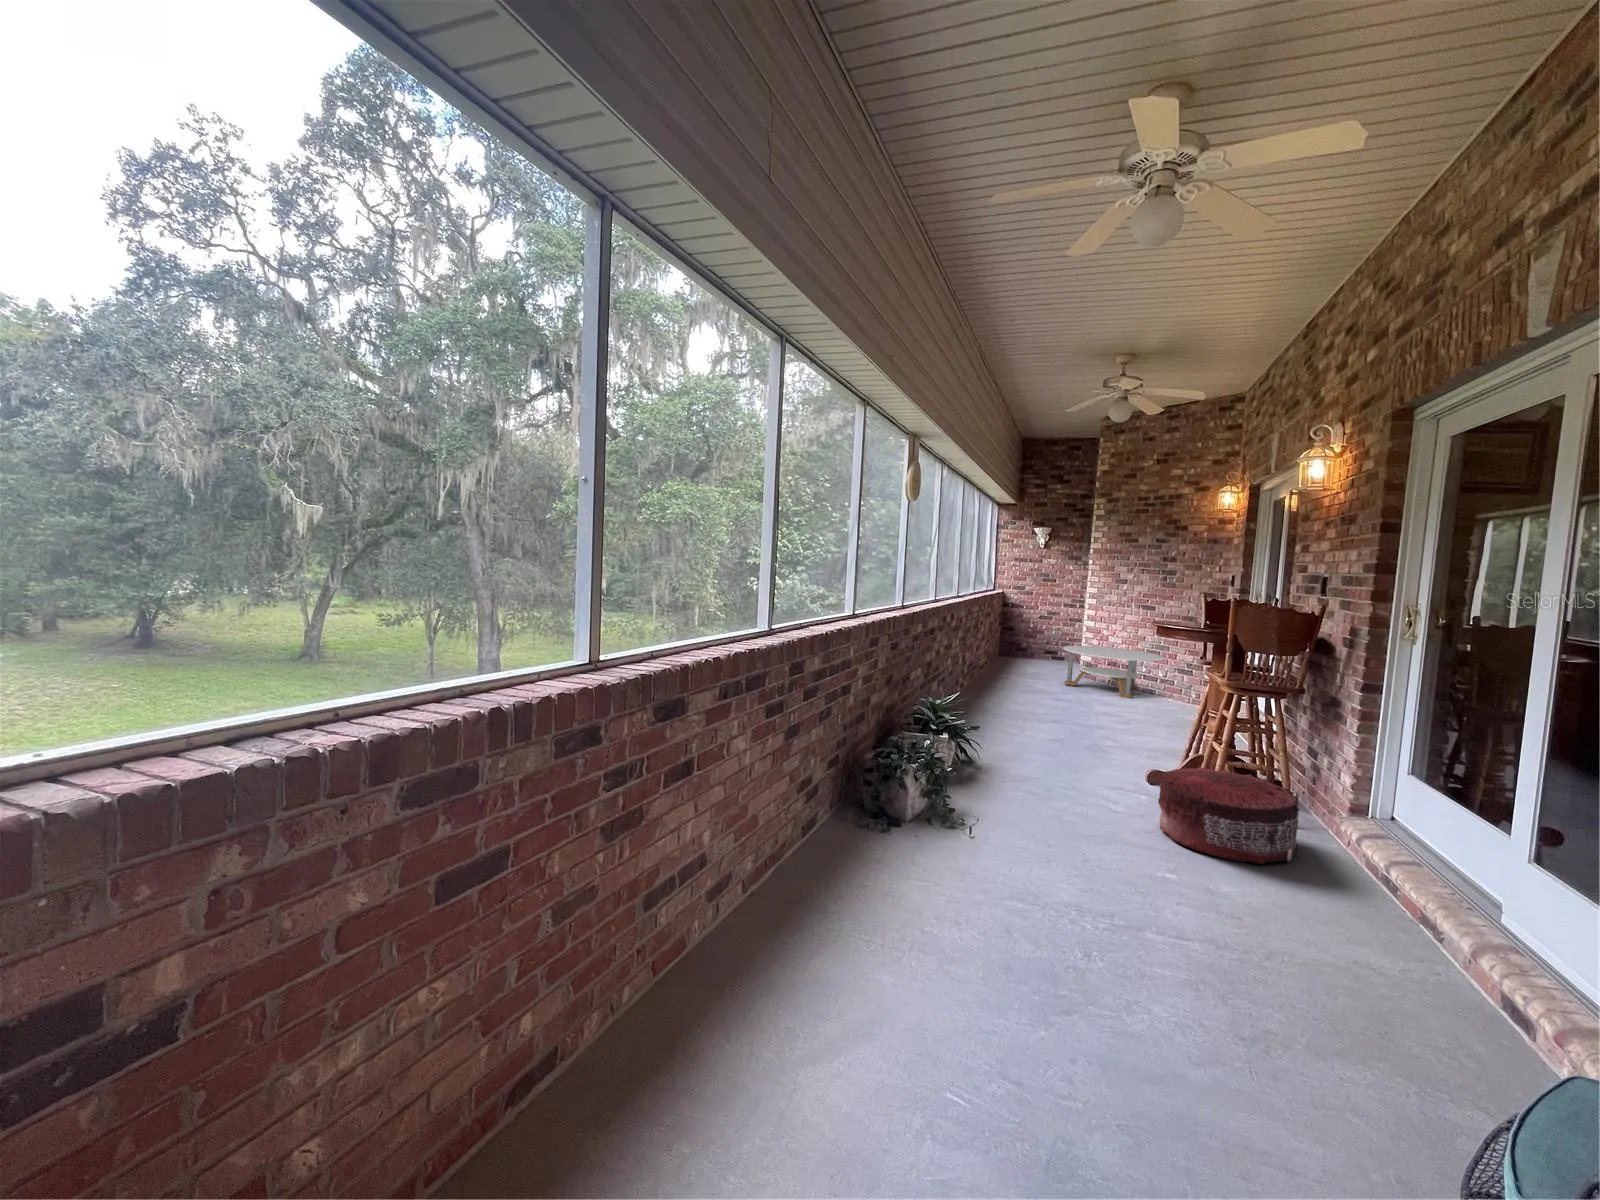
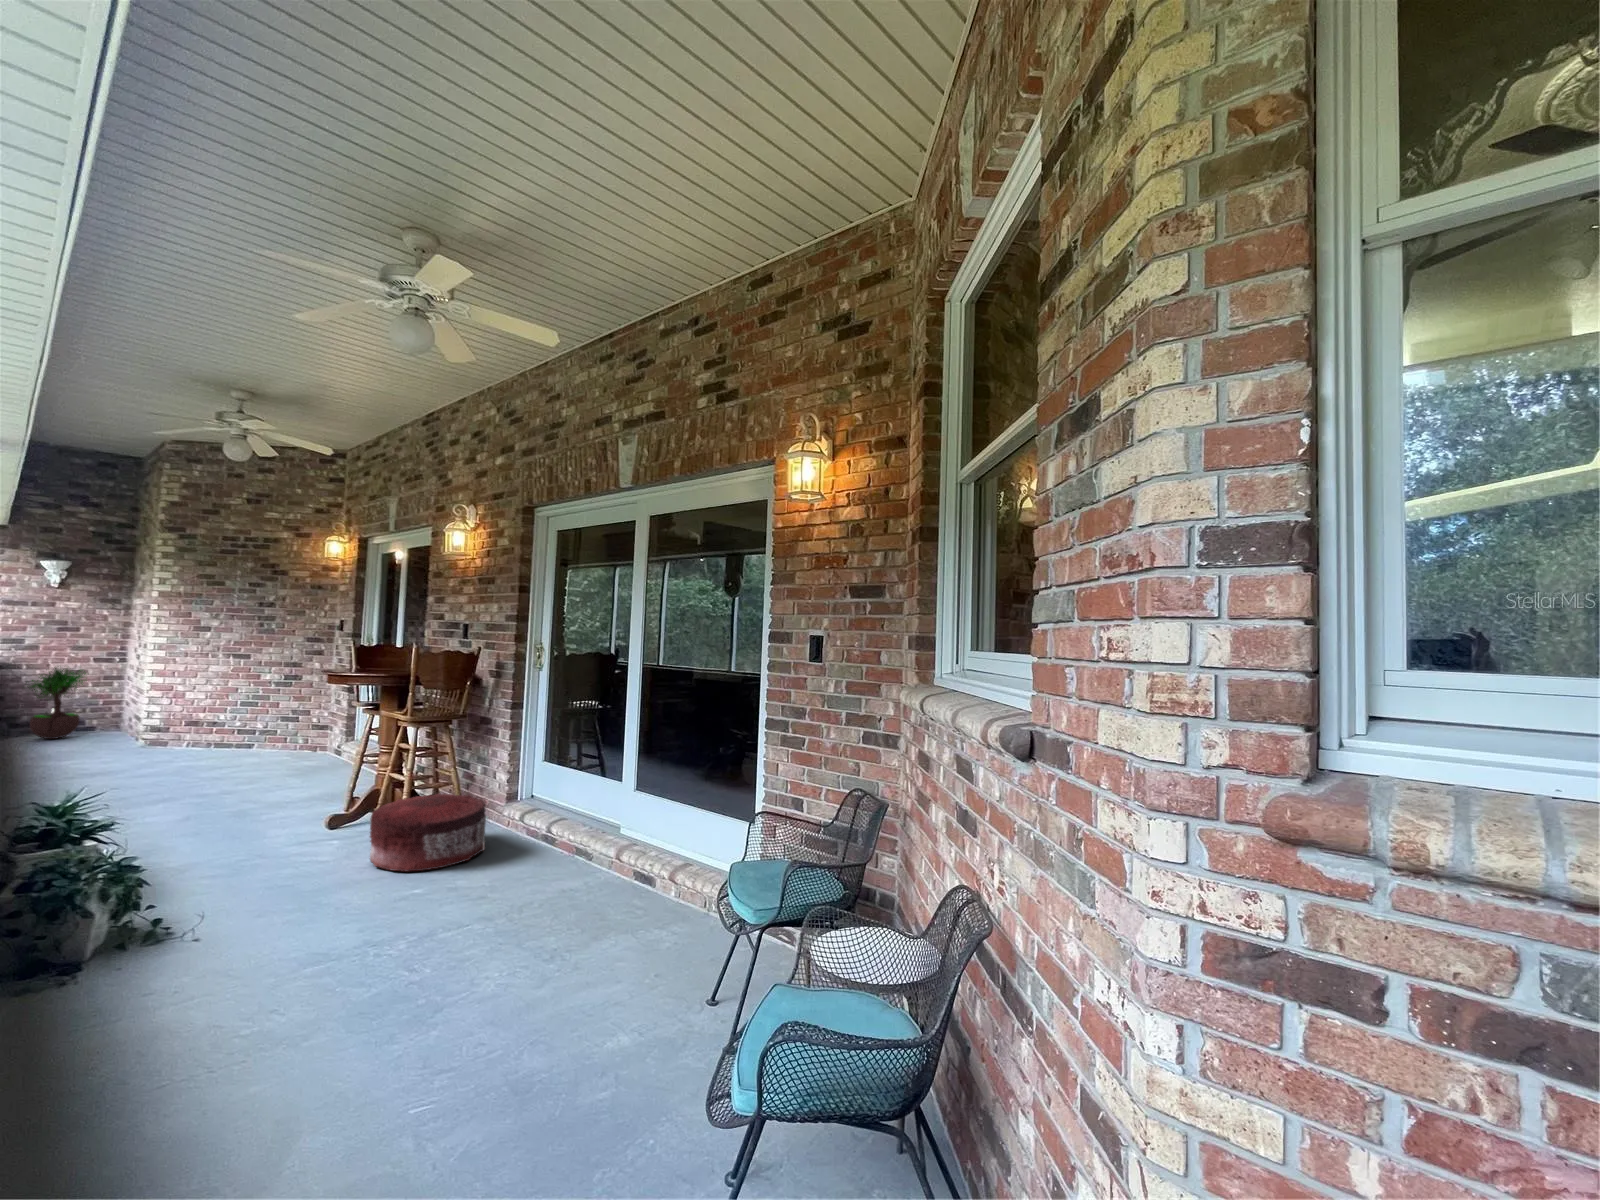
potted tree: none [1022,603,1059,662] -> present [27,668,86,739]
round table: present [1063,645,1165,699] -> none [124,705,268,760]

